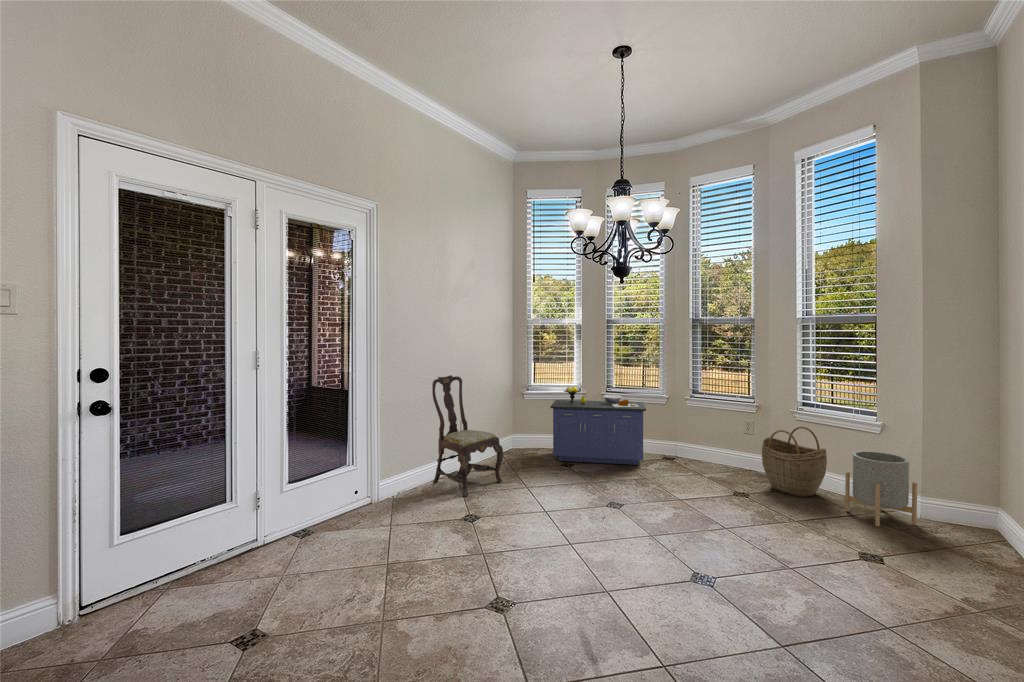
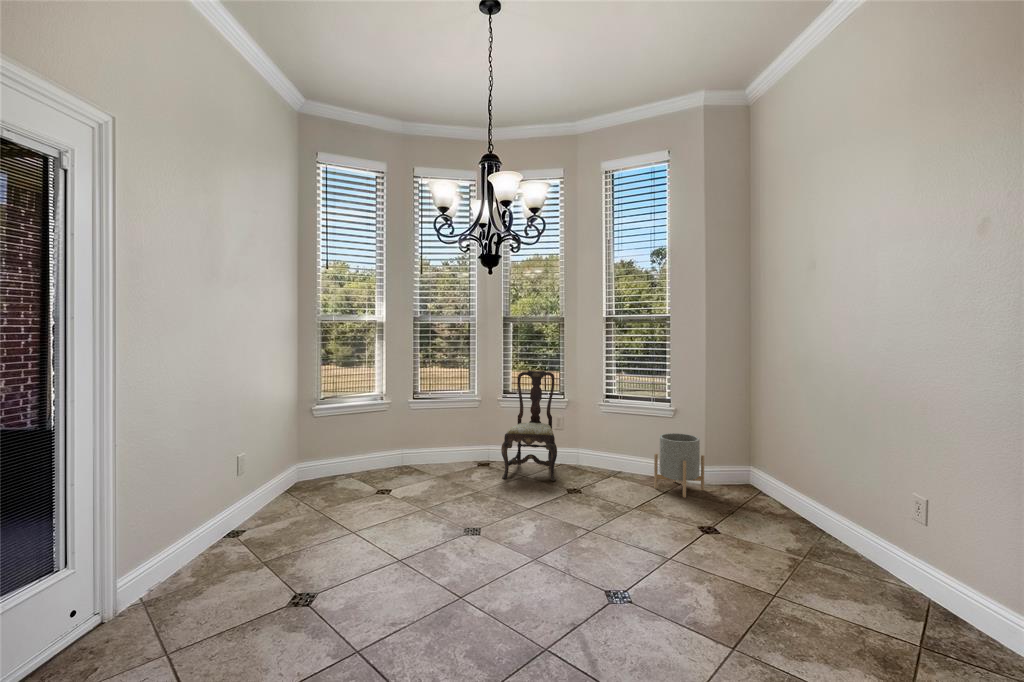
dining chair: present [432,375,503,496] -> present [501,370,557,481]
storage cabinet: present [550,386,646,465] -> none [356,395,469,487]
woven basket: present [762,427,827,497] -> none [580,418,633,482]

